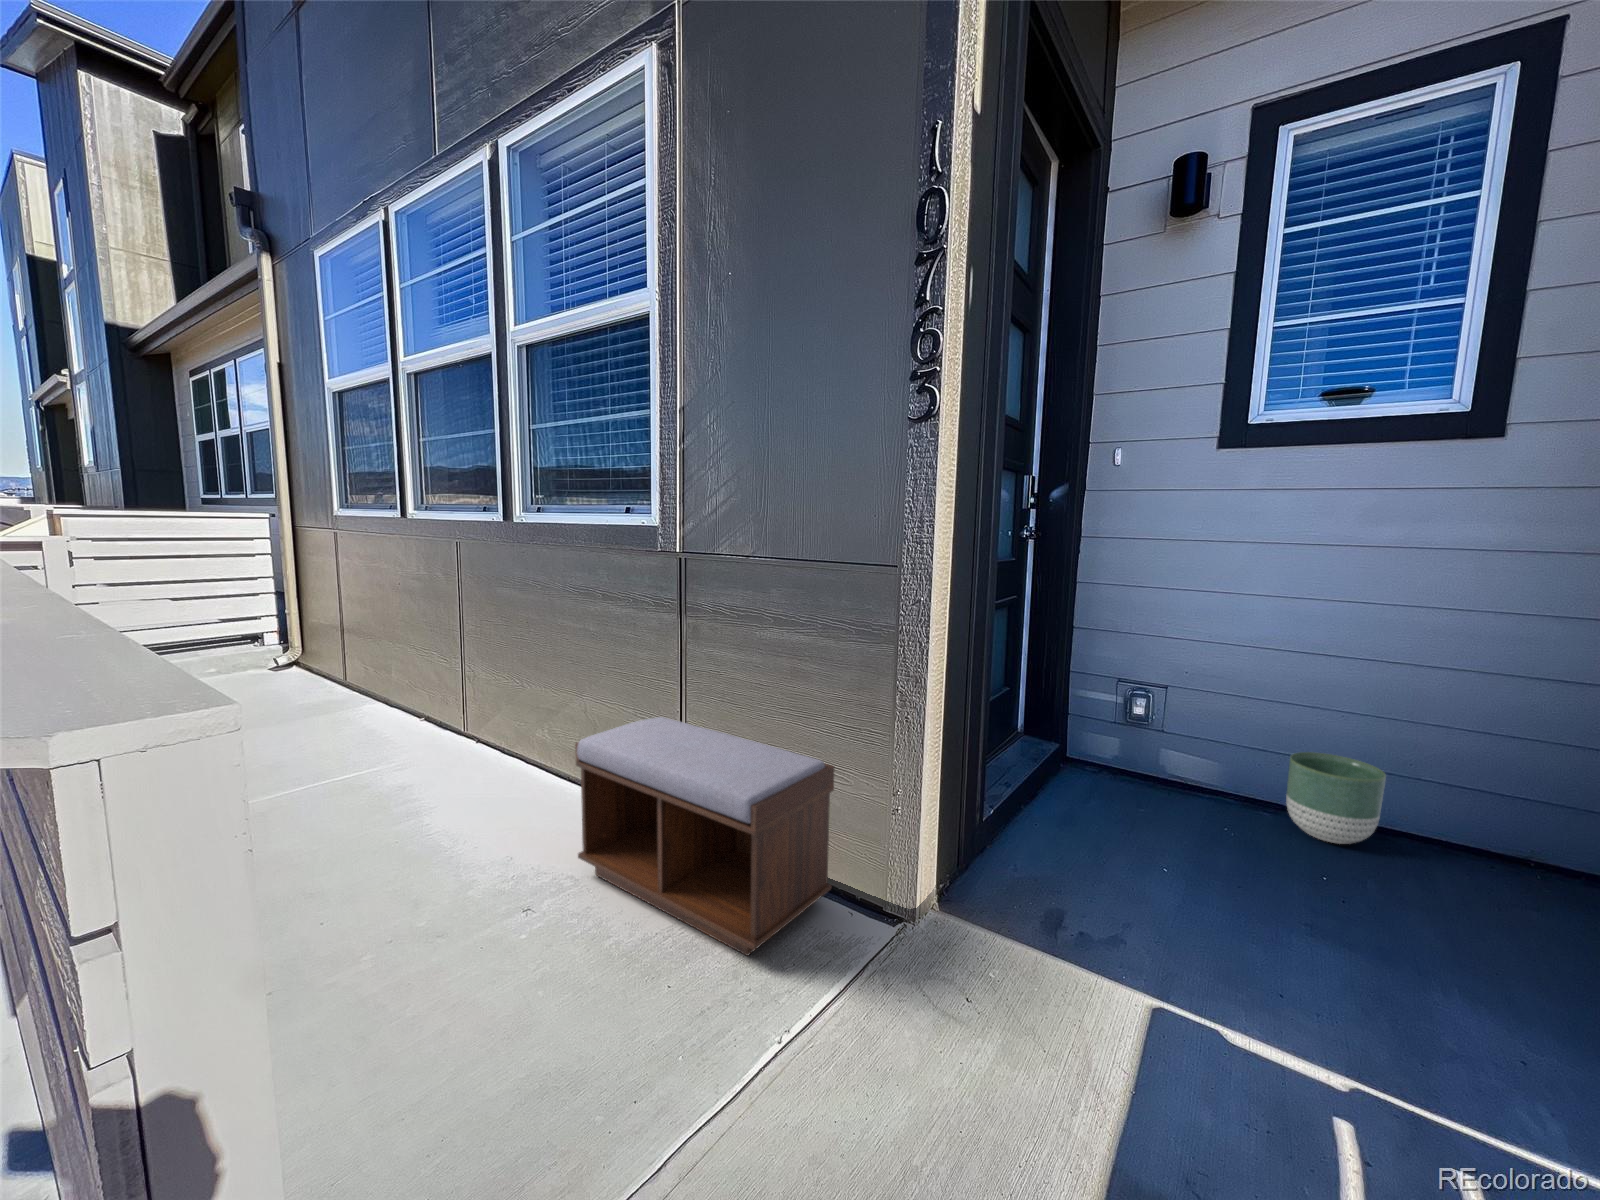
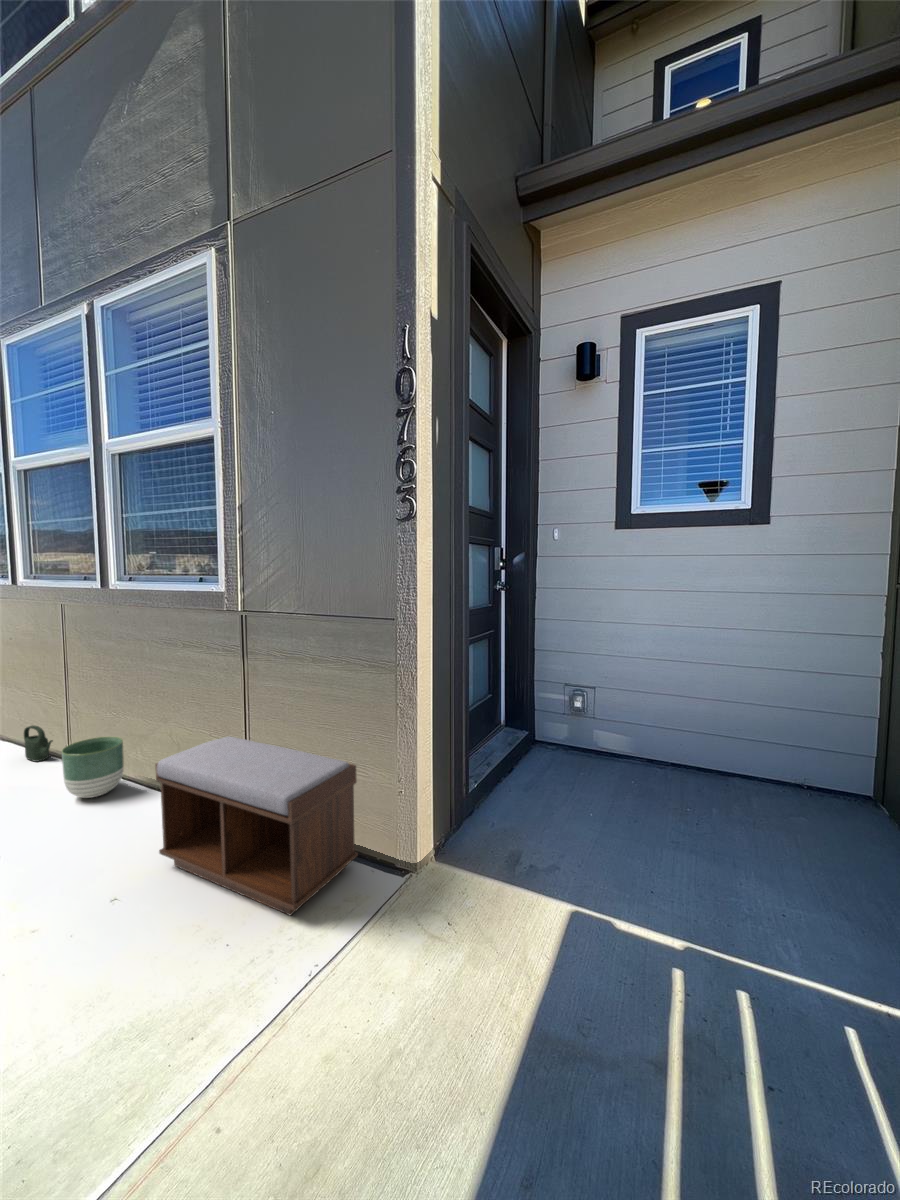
watering can: none [411,691,444,735] -> present [24,725,53,762]
planter: present [1286,752,1386,844] -> present [62,737,124,798]

